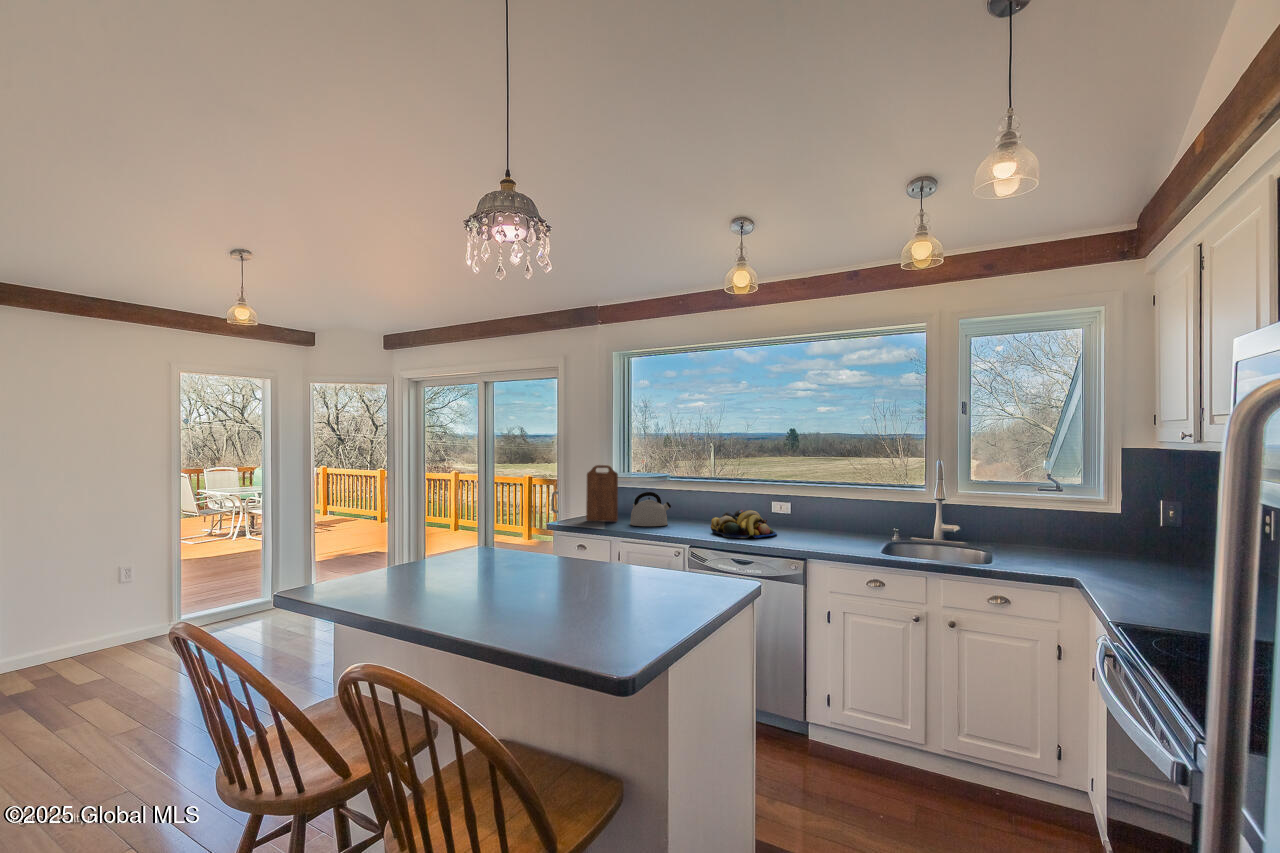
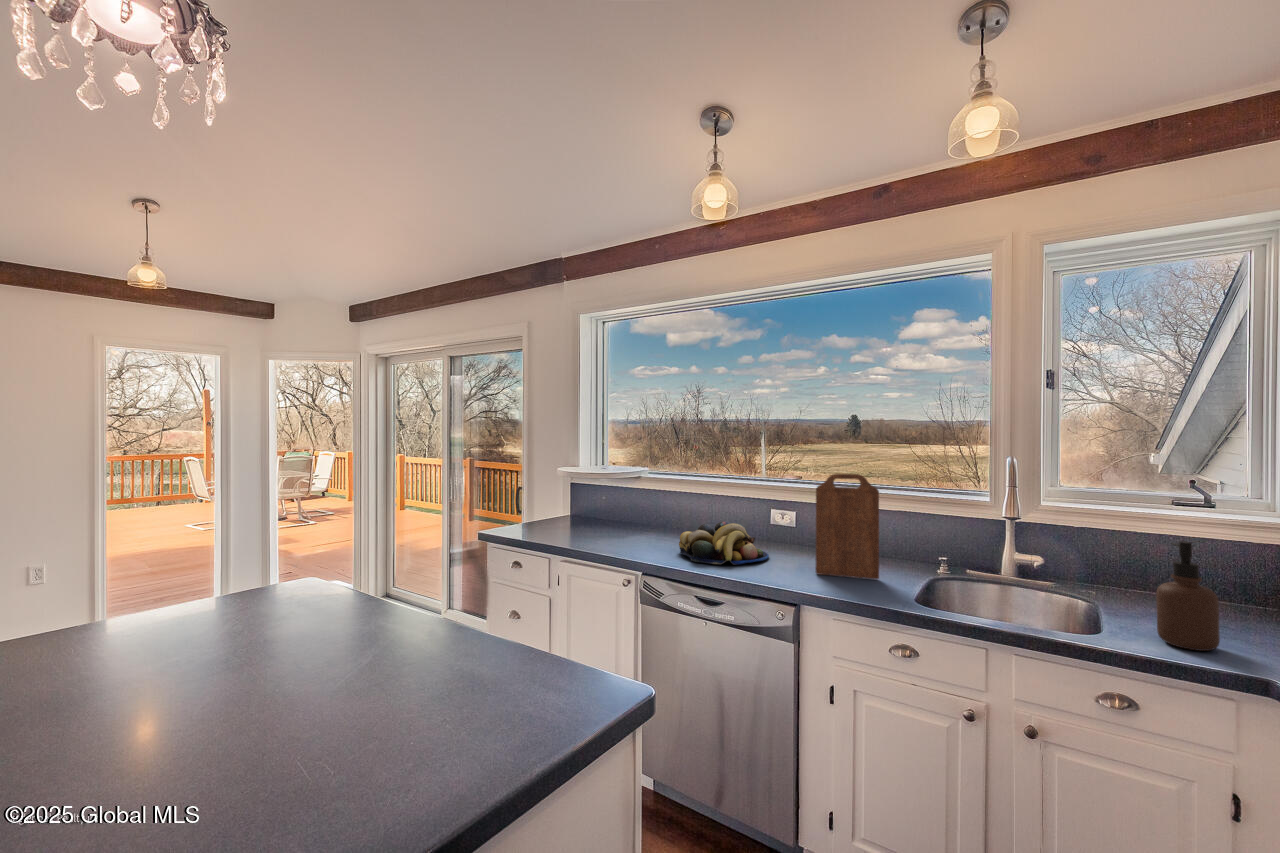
cutting board: present [586,465,618,522] -> present [816,474,879,579]
kettle: present [630,492,671,526] -> none [584,493,638,539]
soap dispenser: none [1021,507,1054,569] -> present [1156,541,1220,651]

